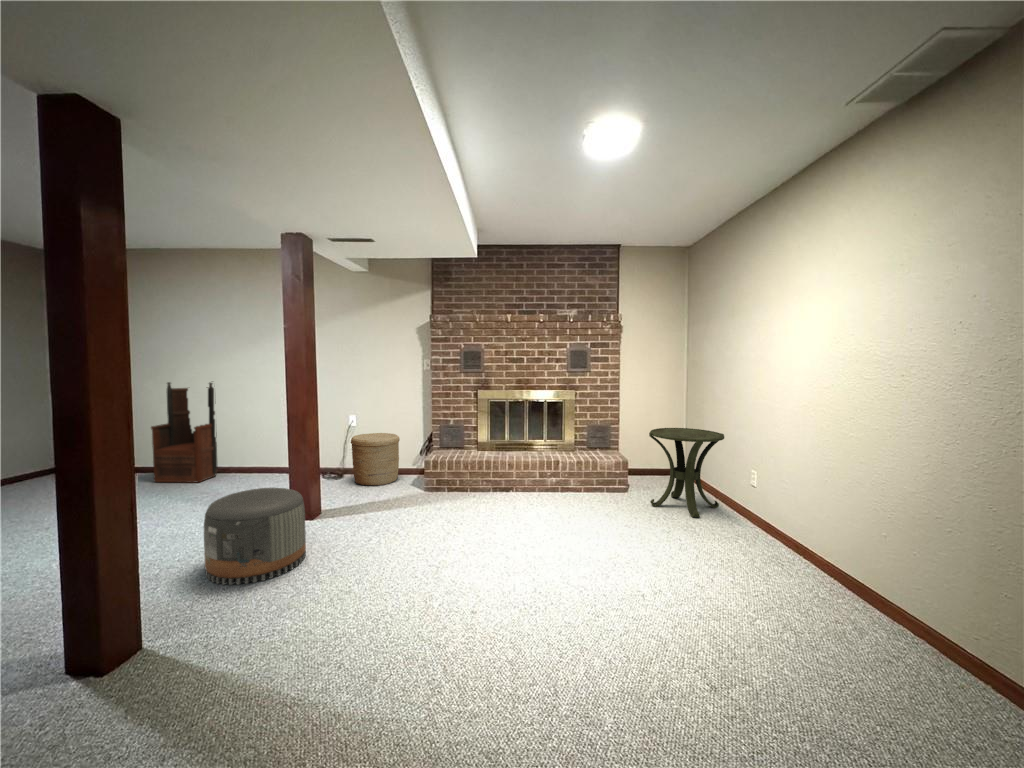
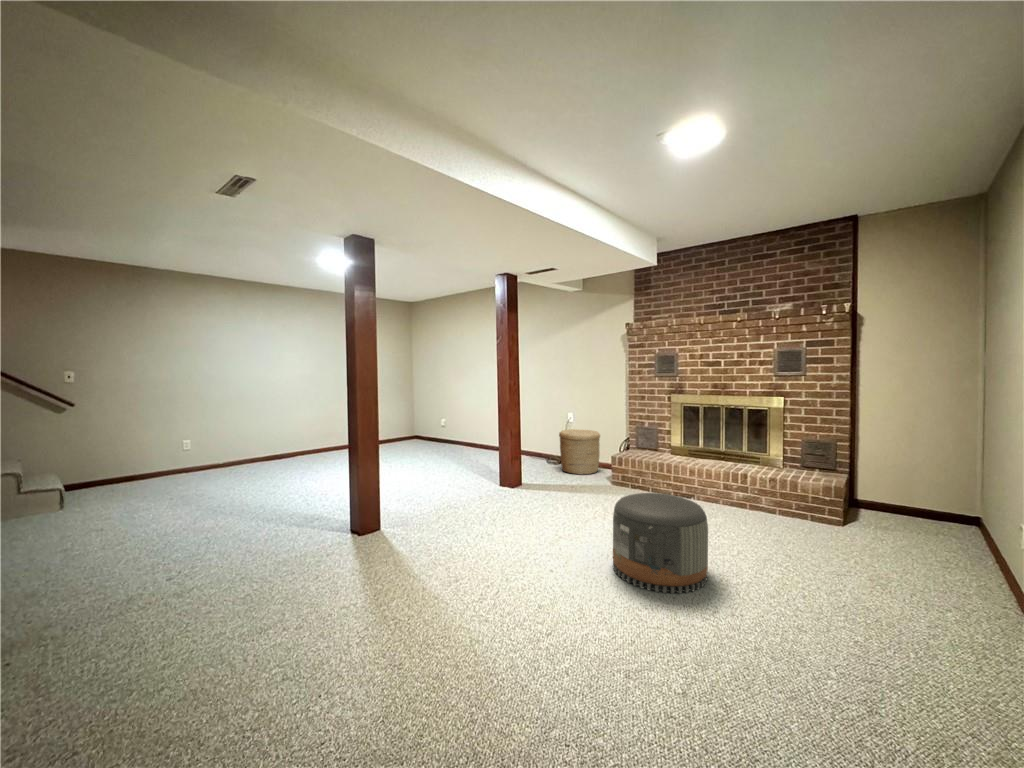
armchair: present [151,382,218,483] -> none [444,383,482,454]
side table: present [649,428,724,517] -> none [859,448,994,572]
pouf: present [204,488,306,585] -> present [613,493,708,594]

